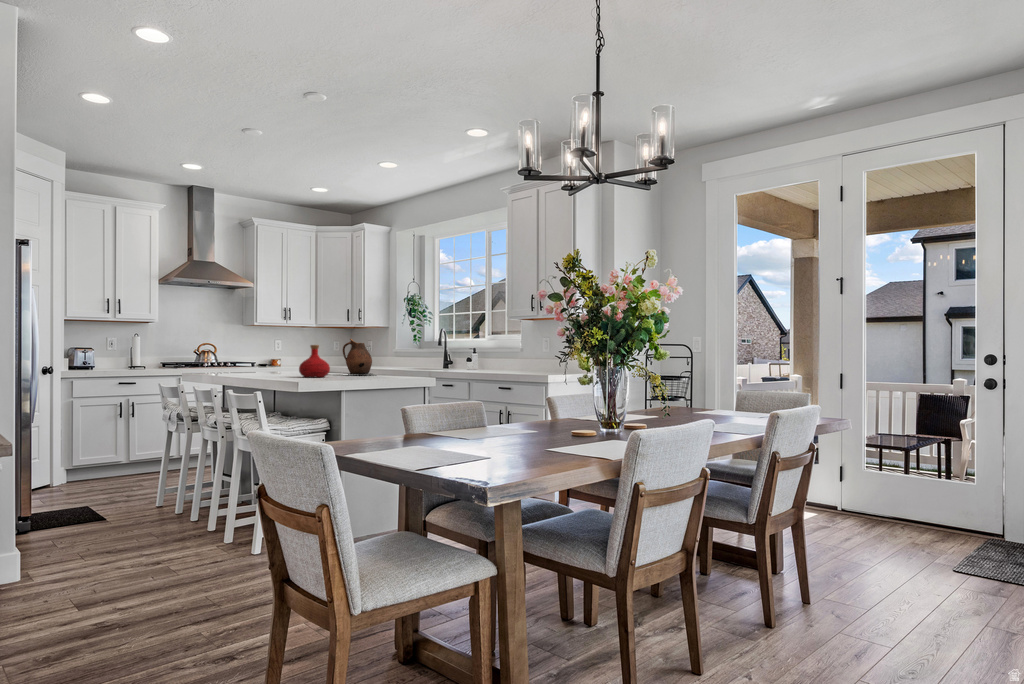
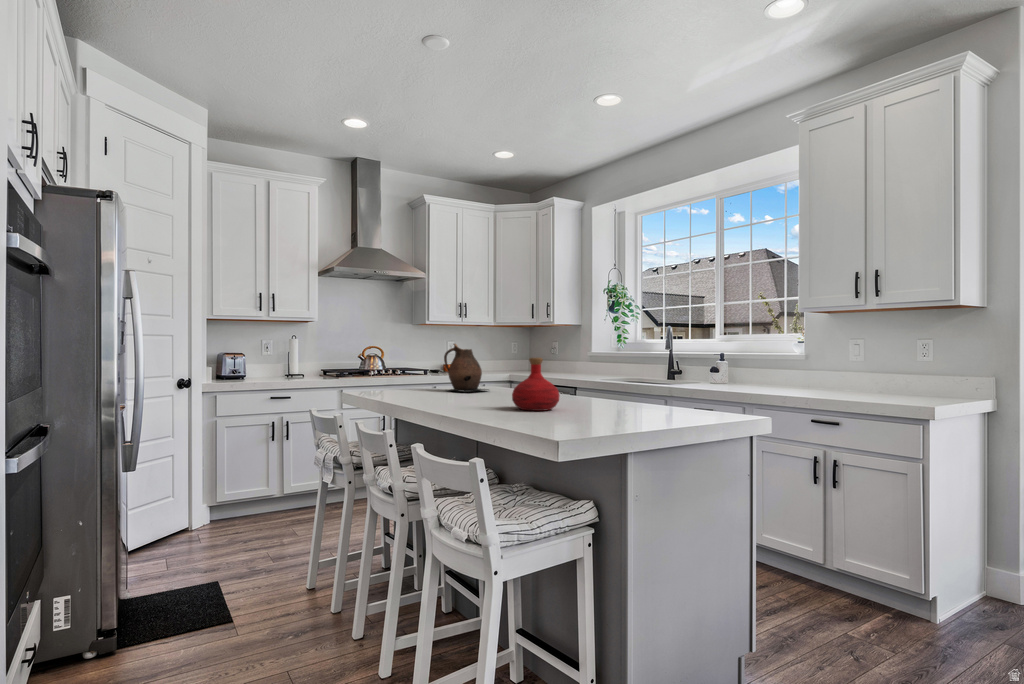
ceramic pitcher: present [343,339,372,375] -> present [444,344,488,392]

